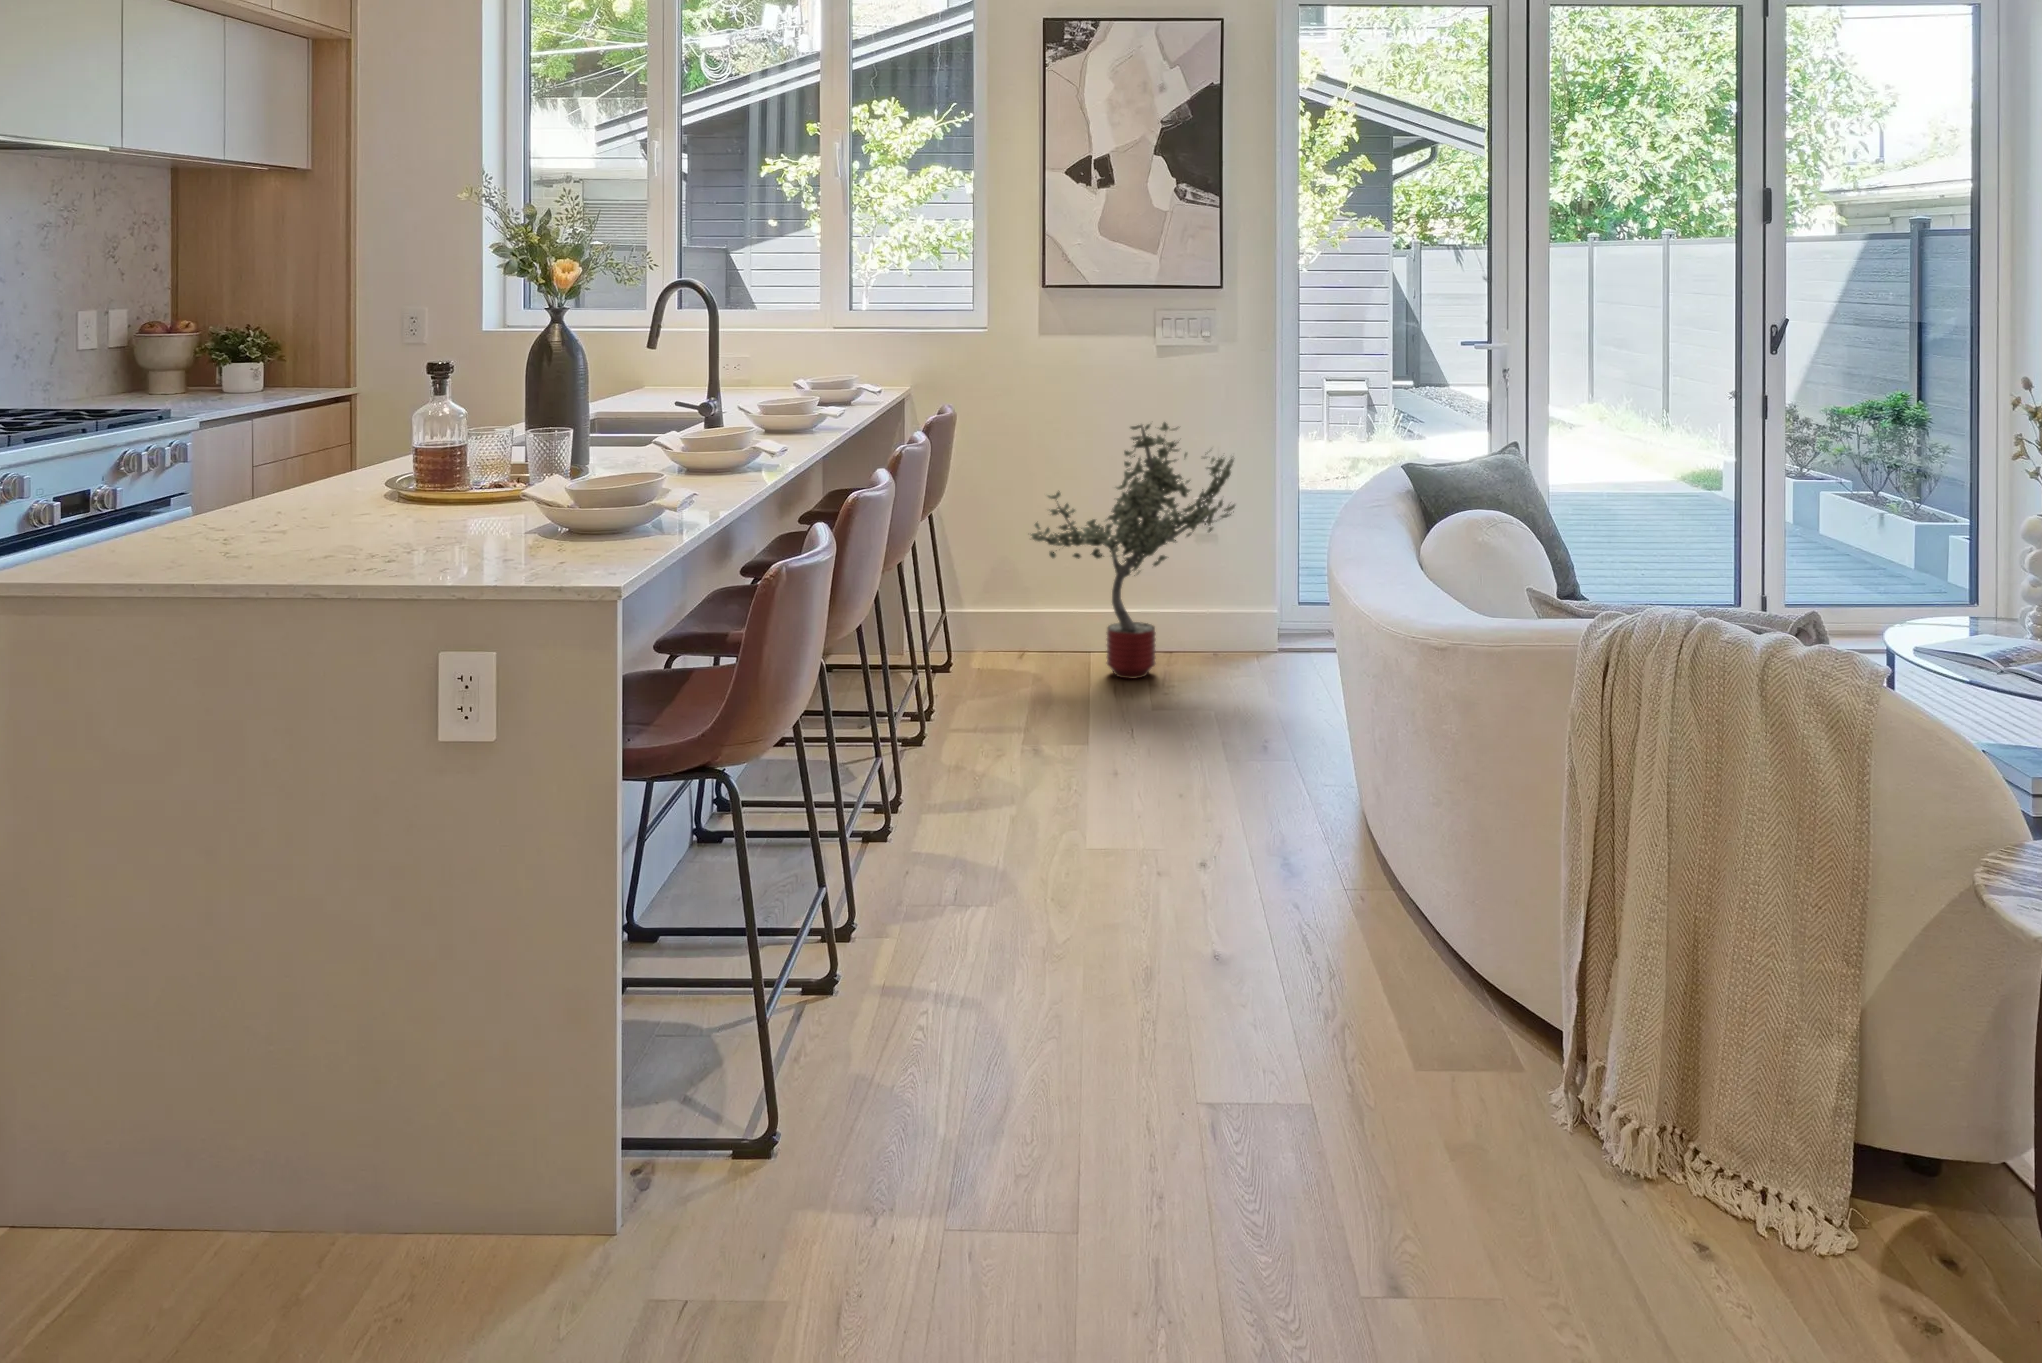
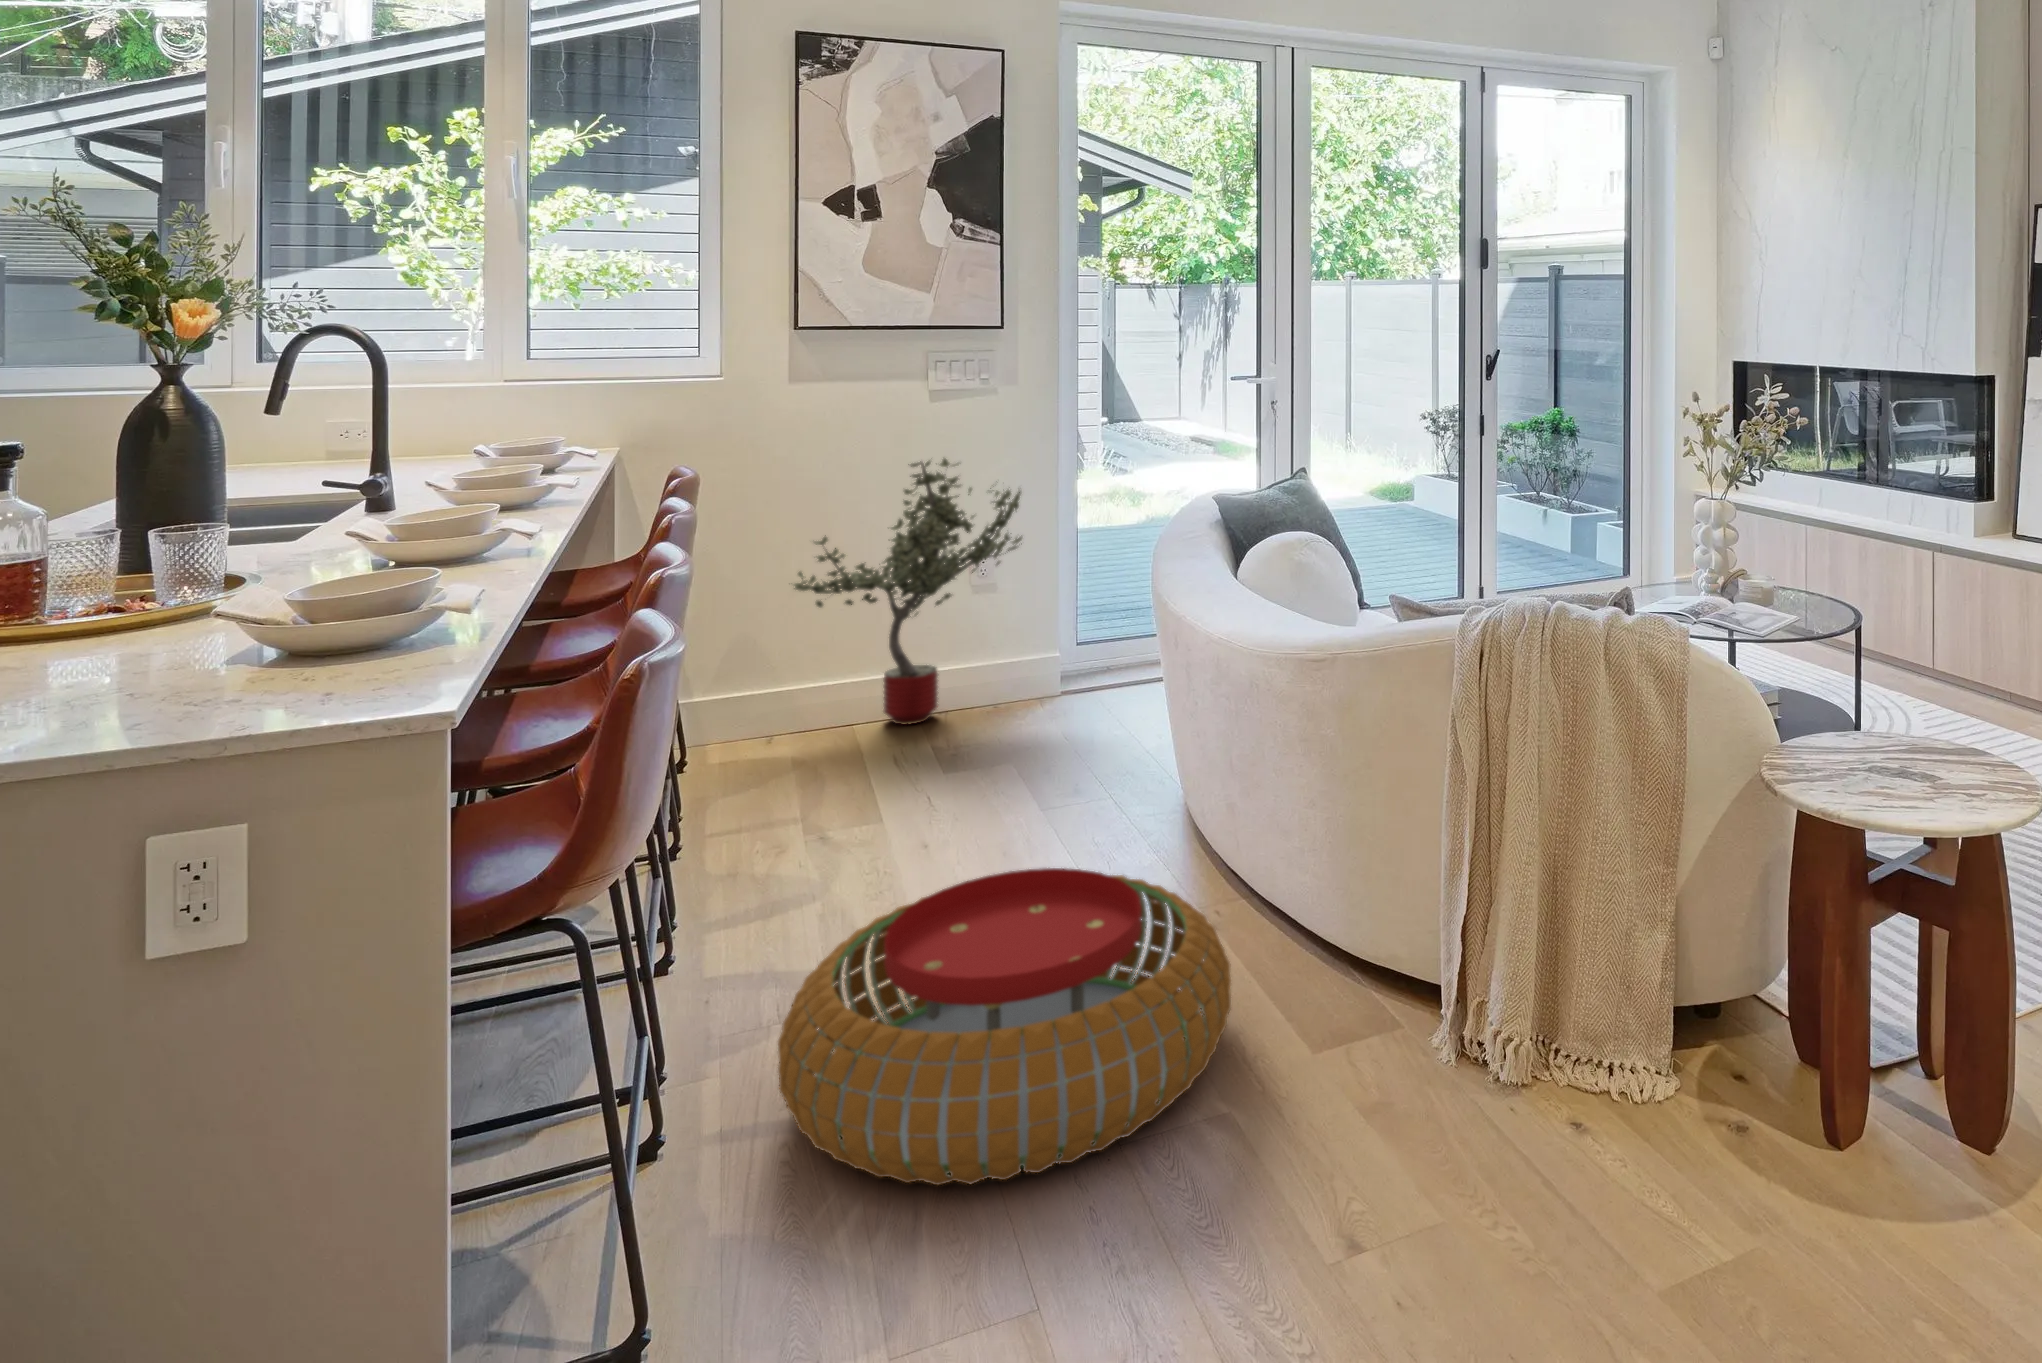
pouf: none [921,832,1340,1126] -> present [778,868,1231,1185]

